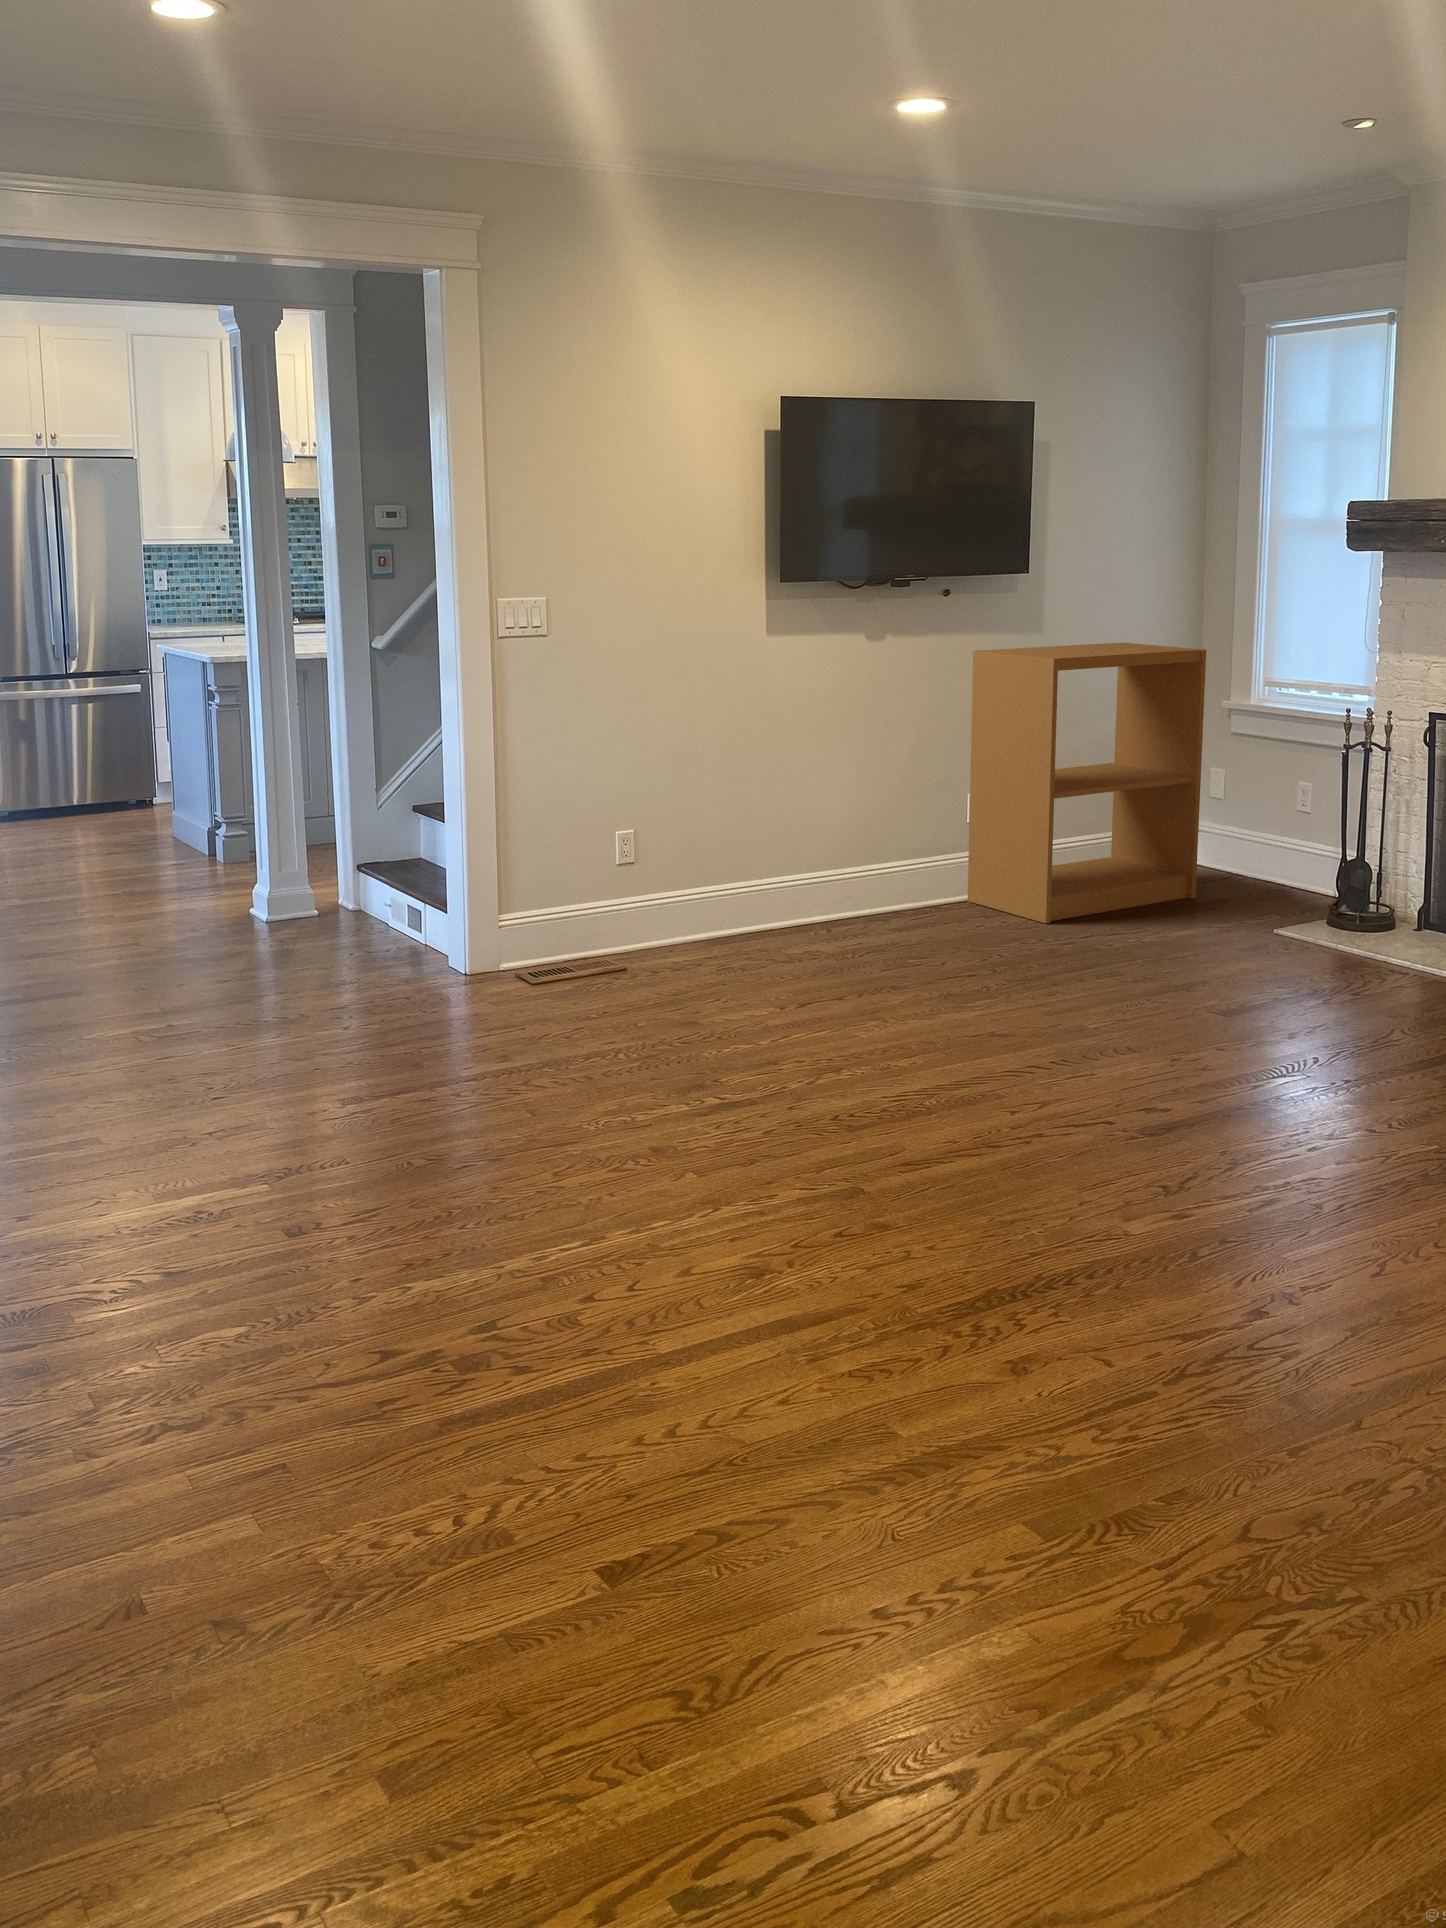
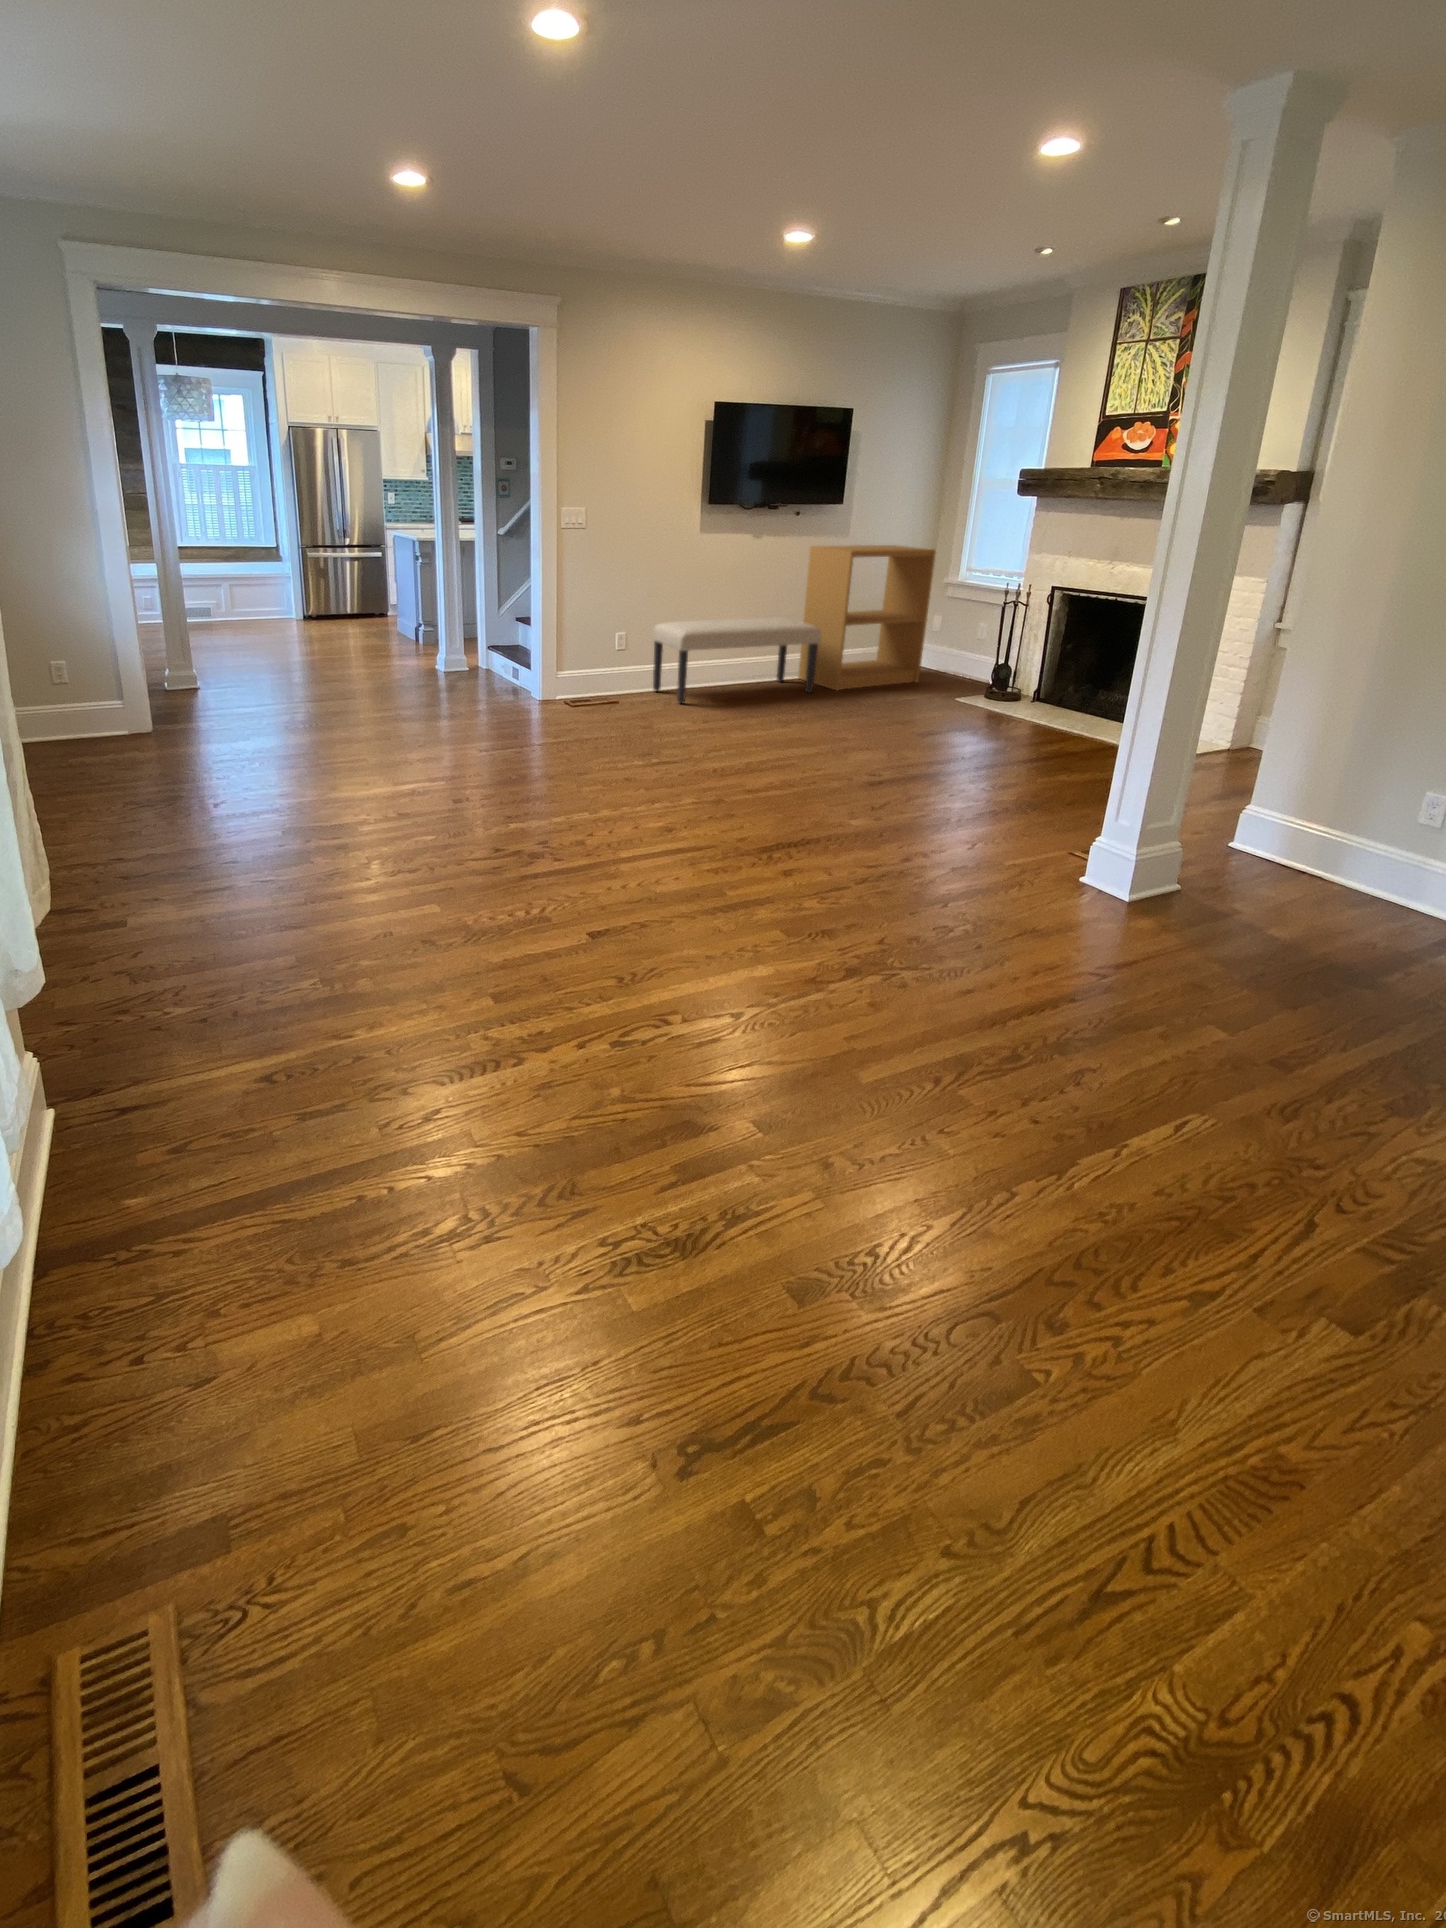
bench: none [683,788,1009,967] -> present [652,617,821,703]

